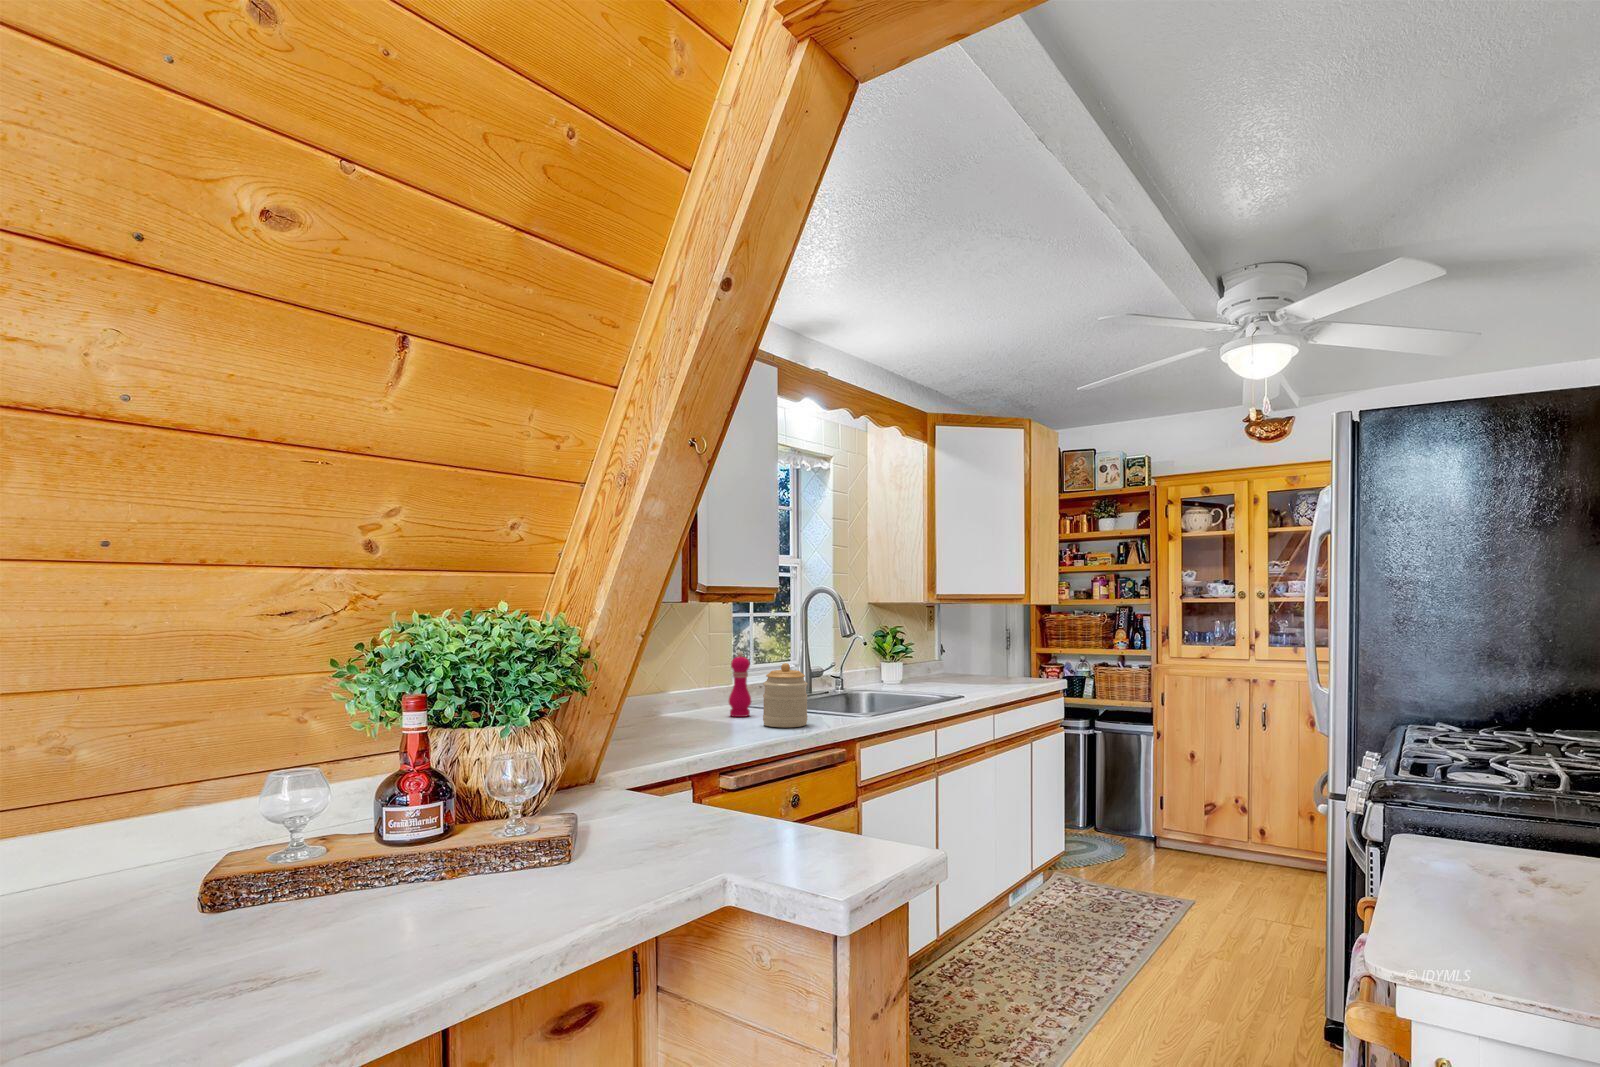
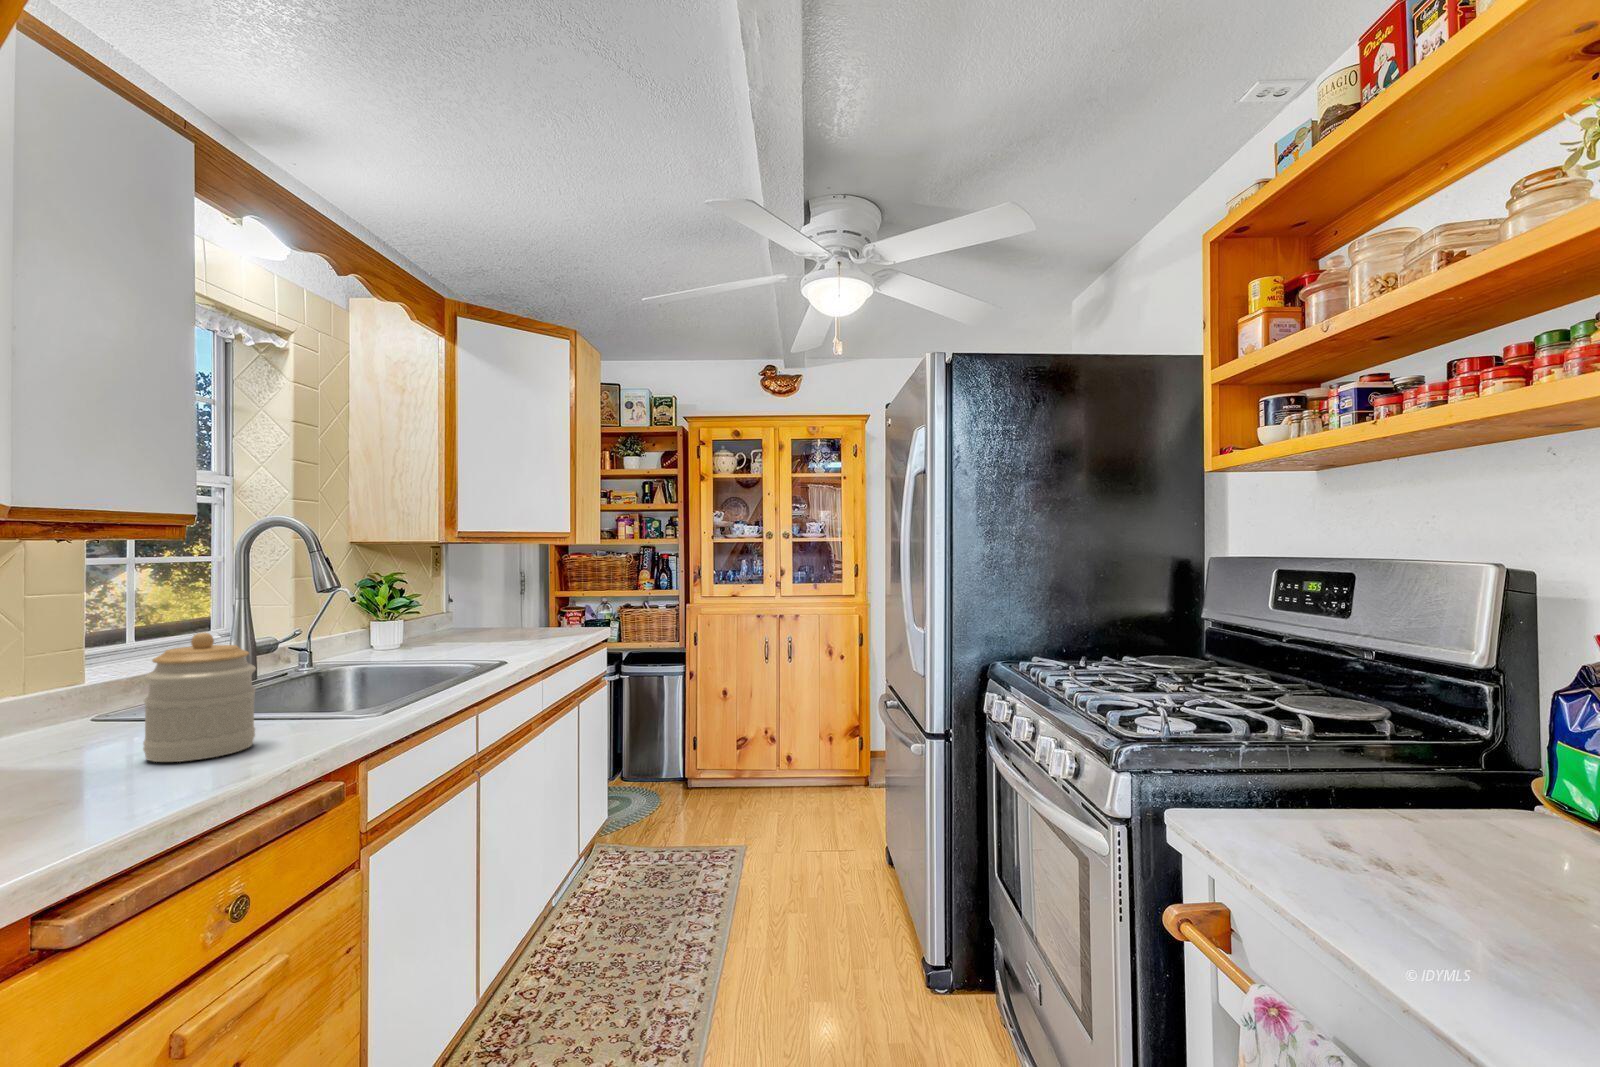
pepper mill: present [729,652,751,717] -> none [54,617,116,748]

